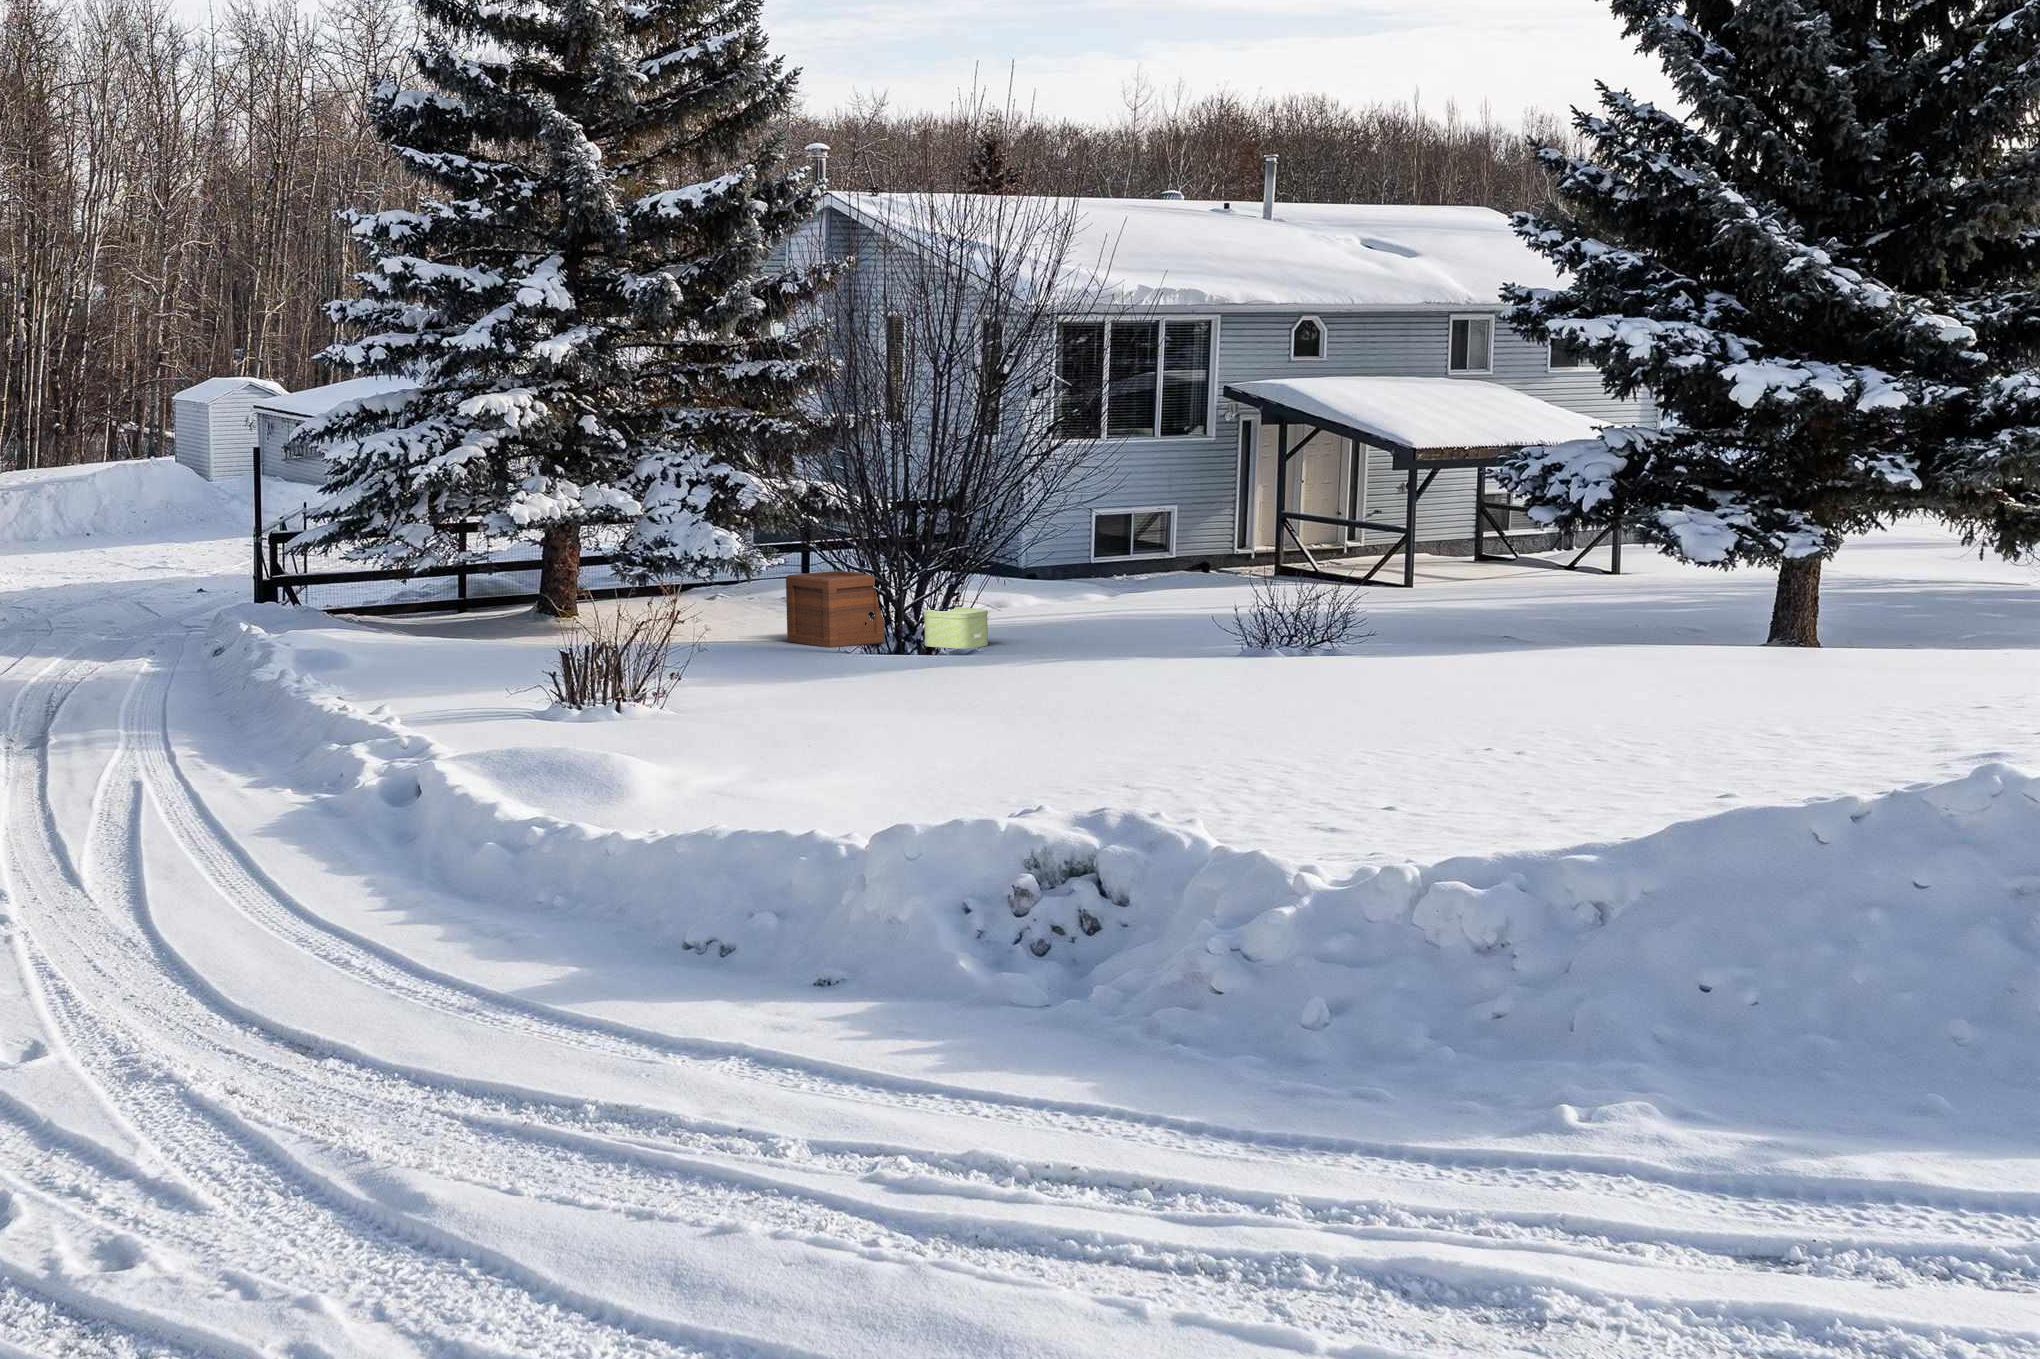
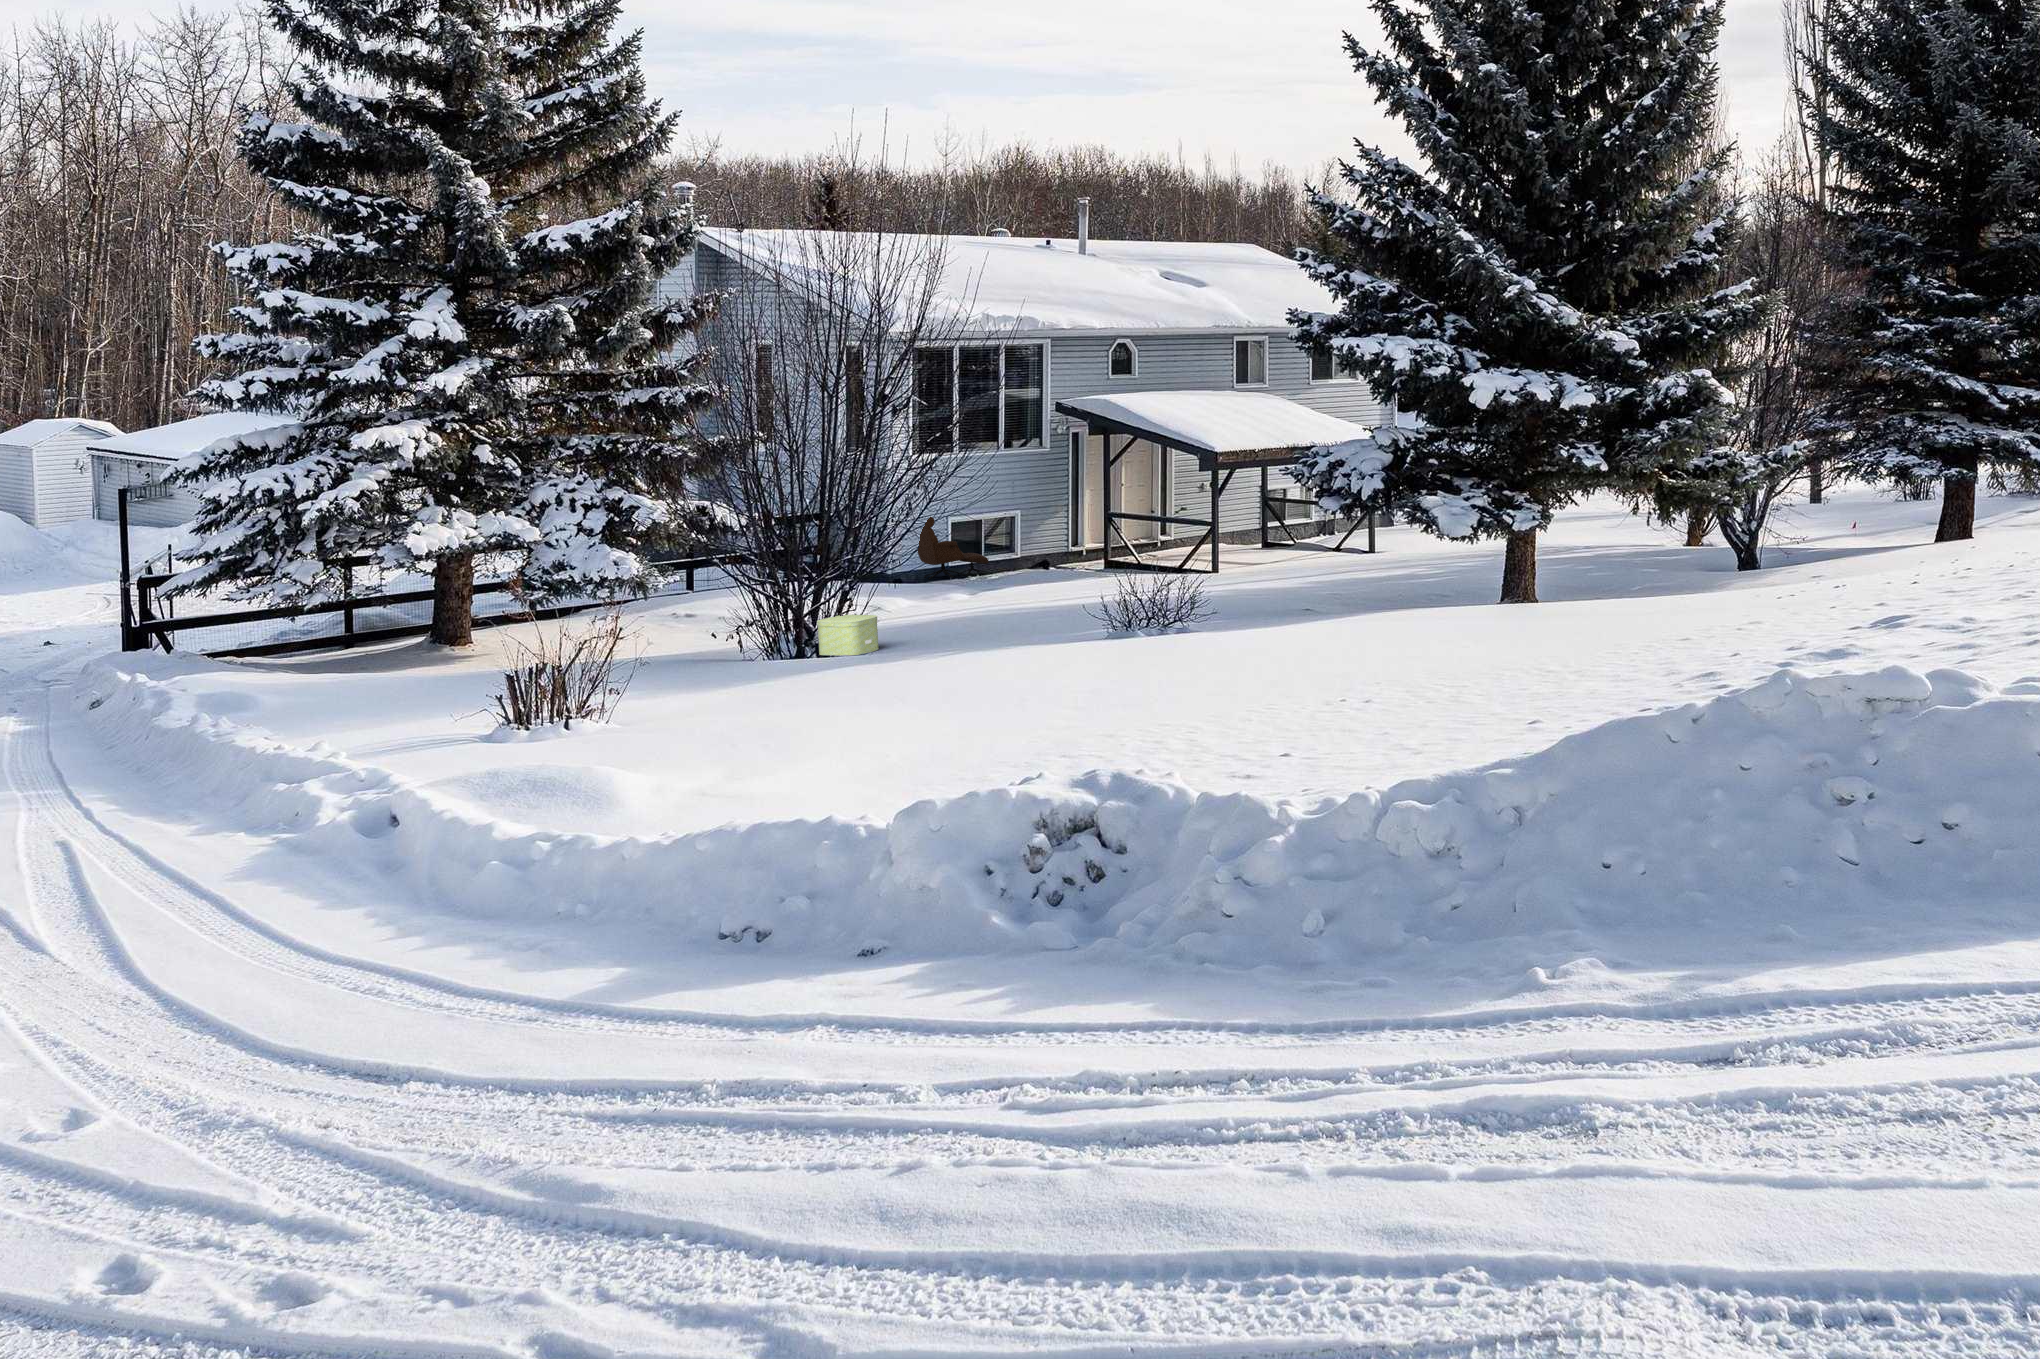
lounge chair: none [1022,505,1114,583] -> present [918,516,989,579]
wooden crate: present [786,571,885,648] -> none [683,586,781,665]

